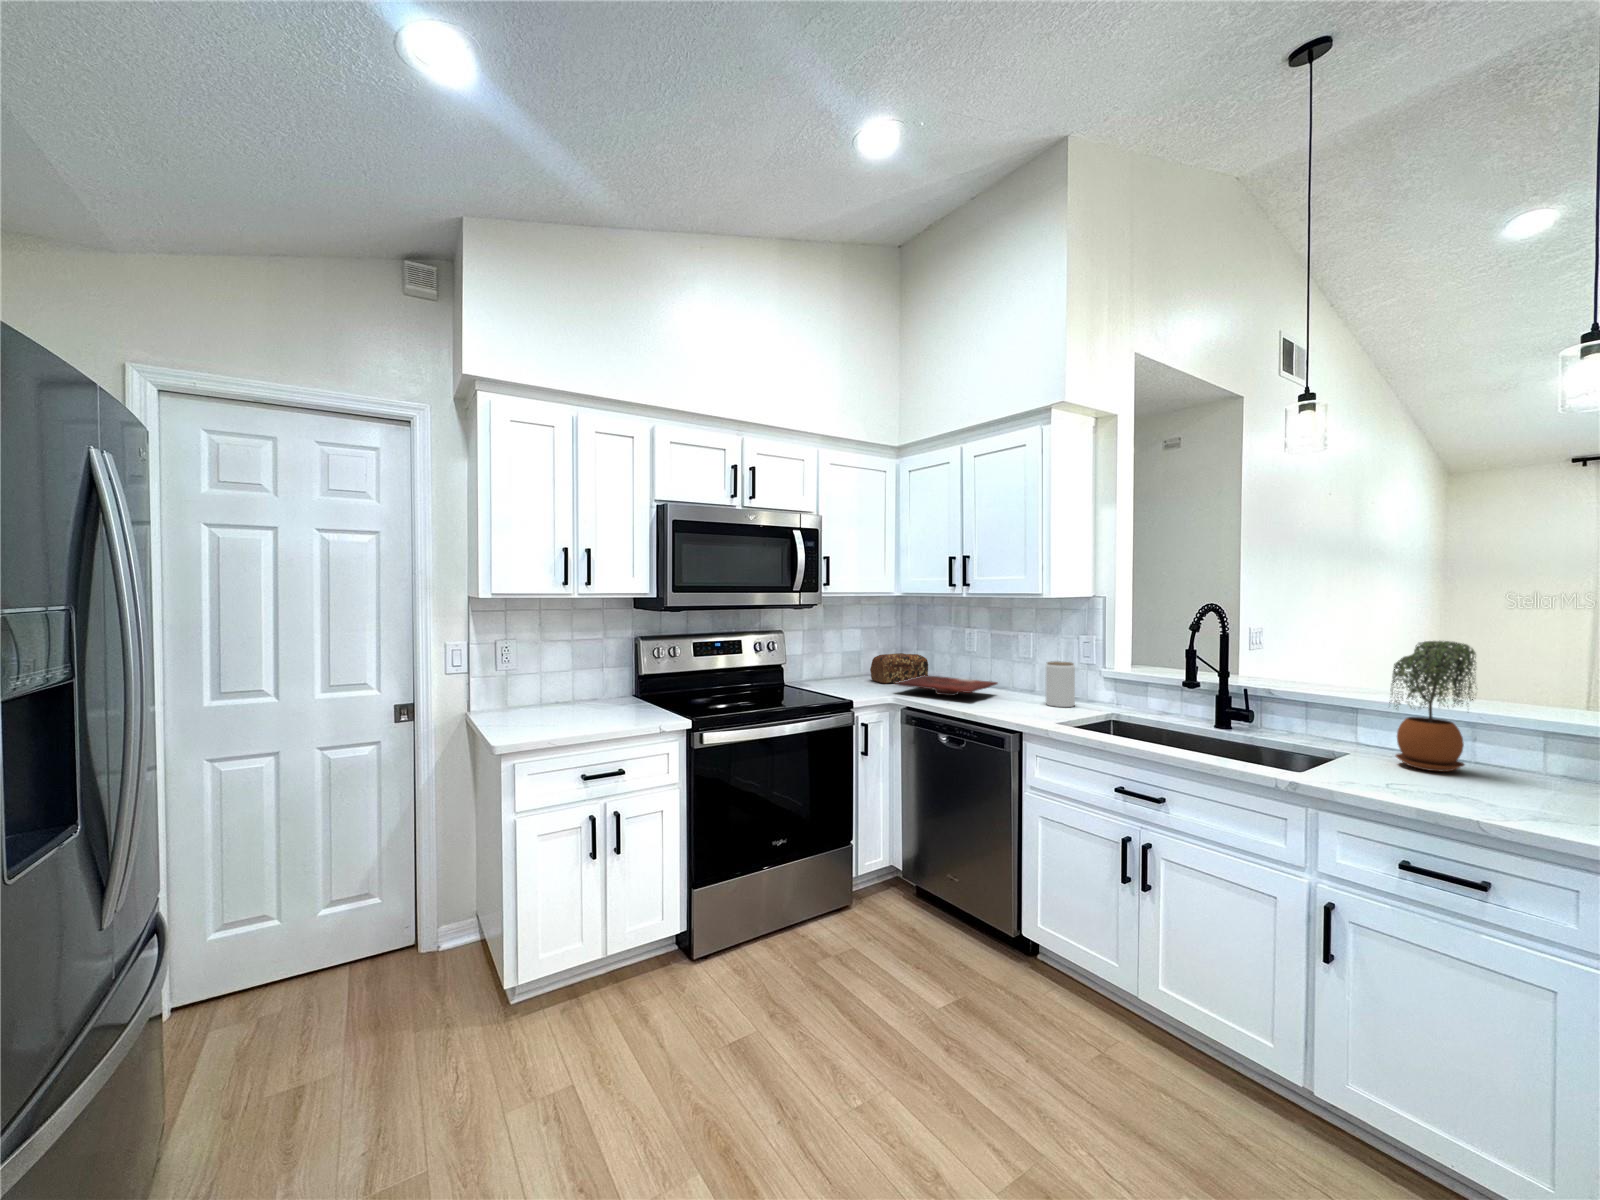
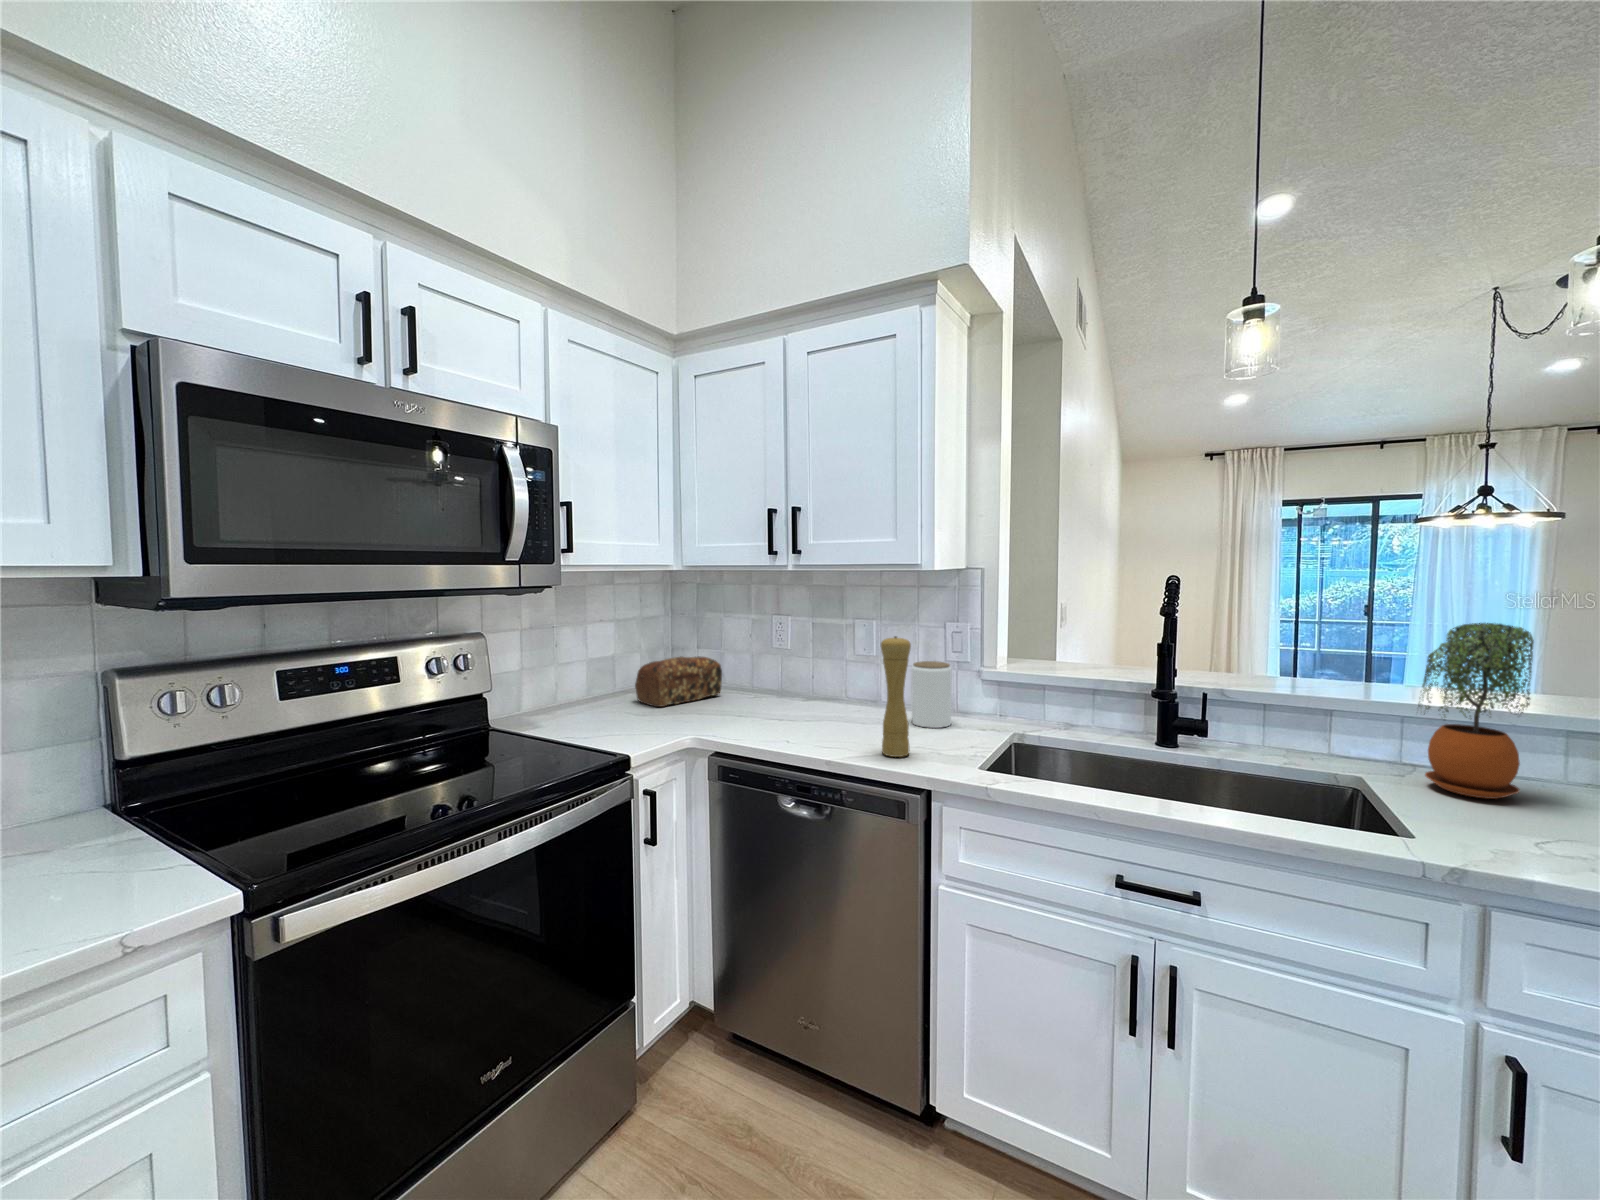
pepper mill: none [1002,639,1022,715] -> present [881,636,911,757]
cutting board: present [895,676,998,696] -> none [689,690,837,722]

